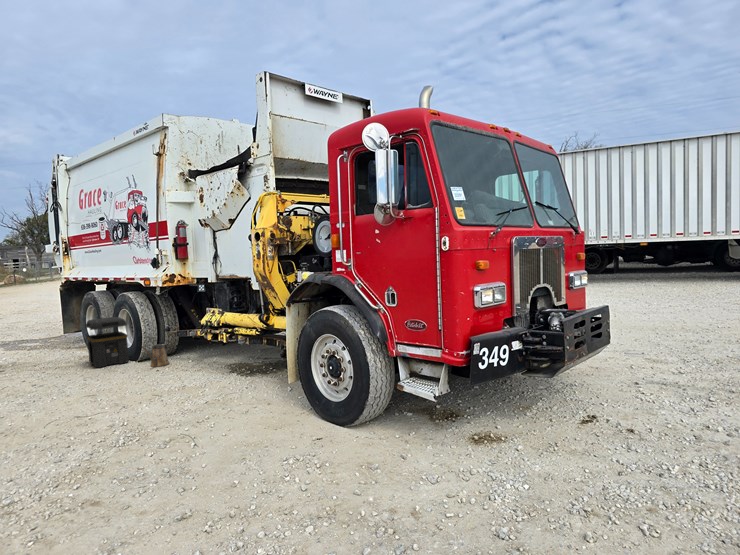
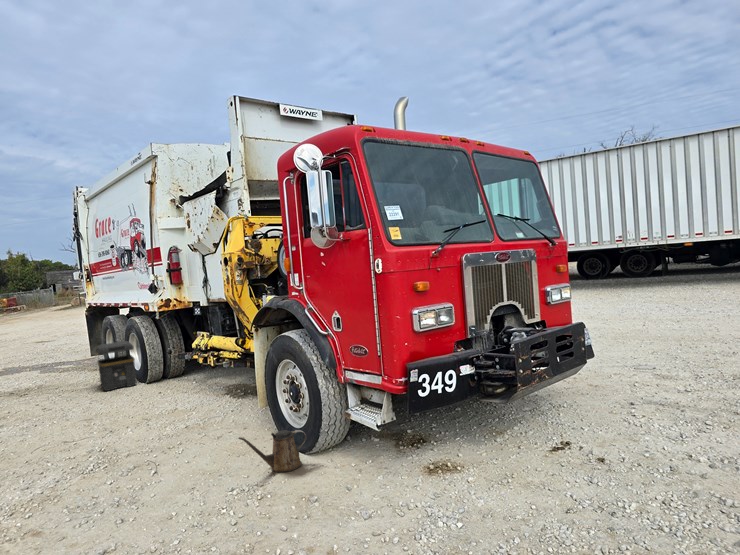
watering can: present [143,344,170,367] -> present [239,430,306,472]

